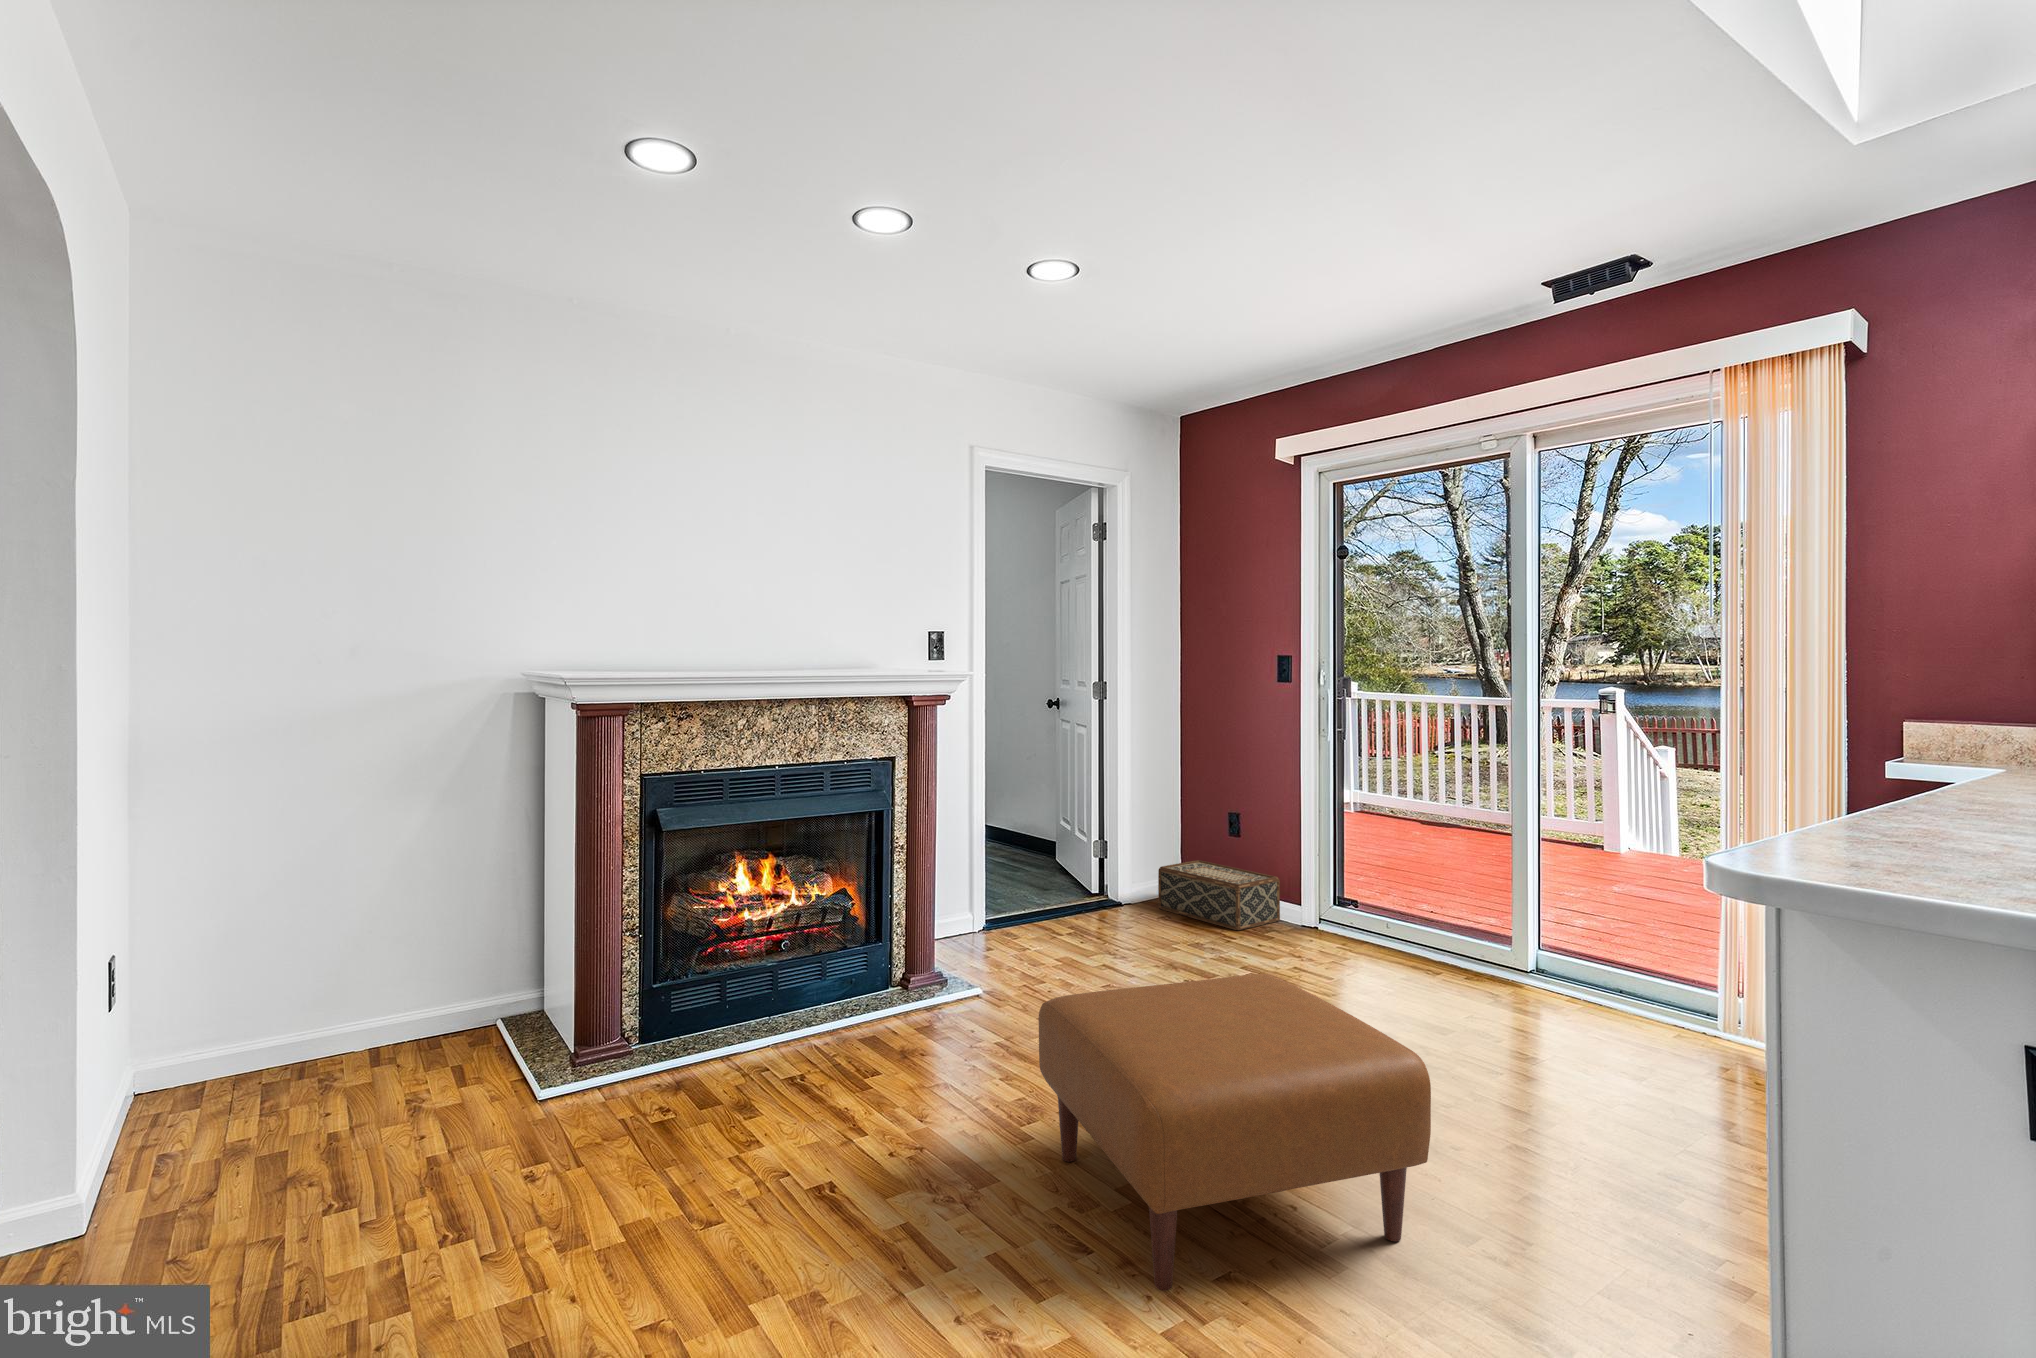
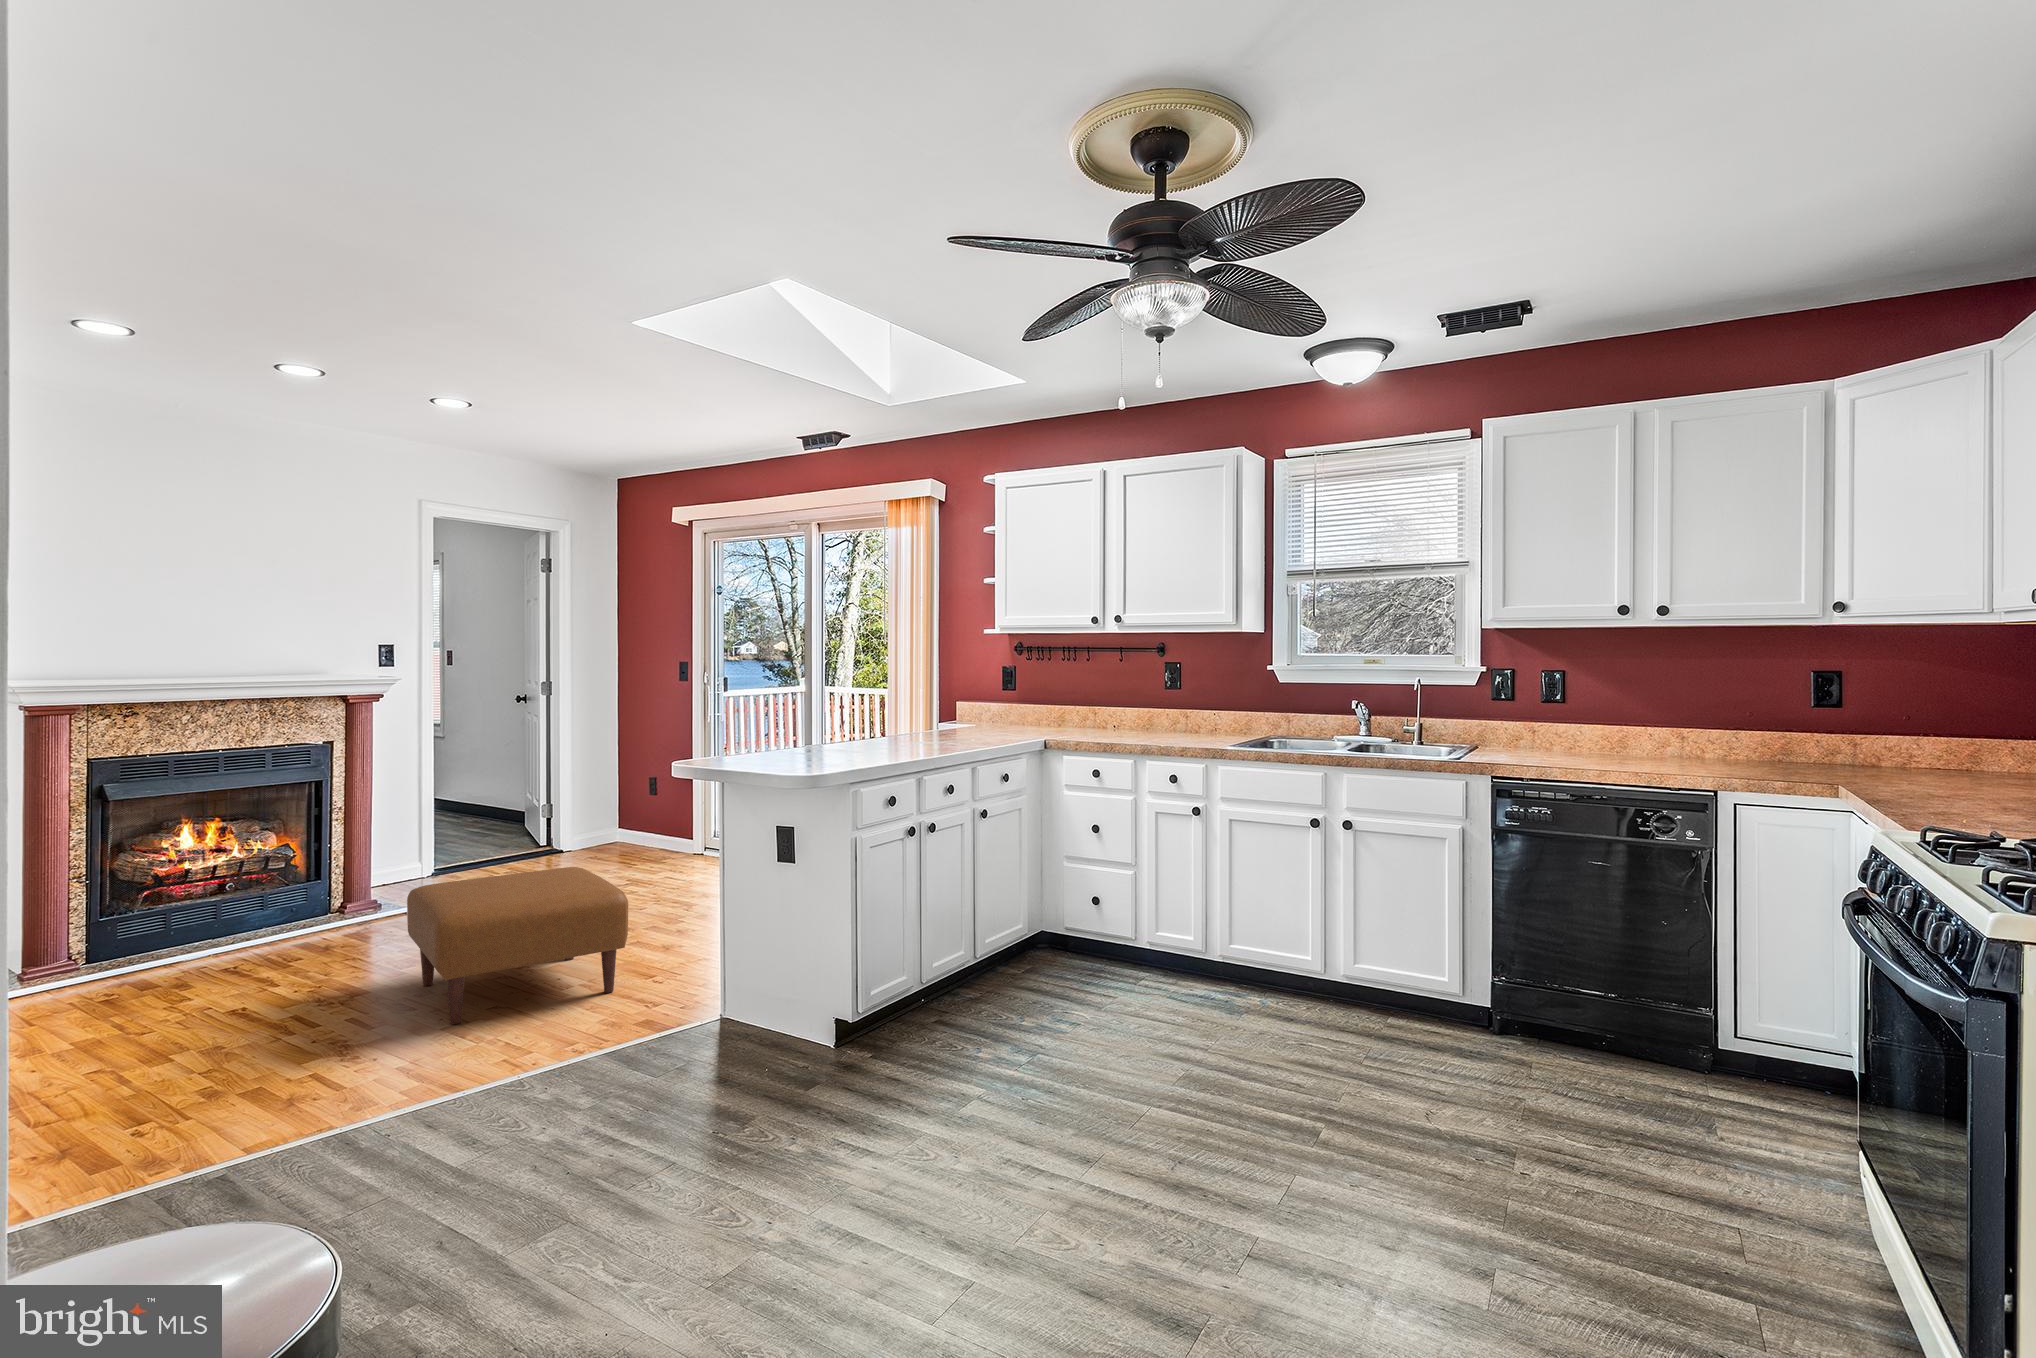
woven basket: present [1158,860,1280,930] -> none [592,816,682,863]

